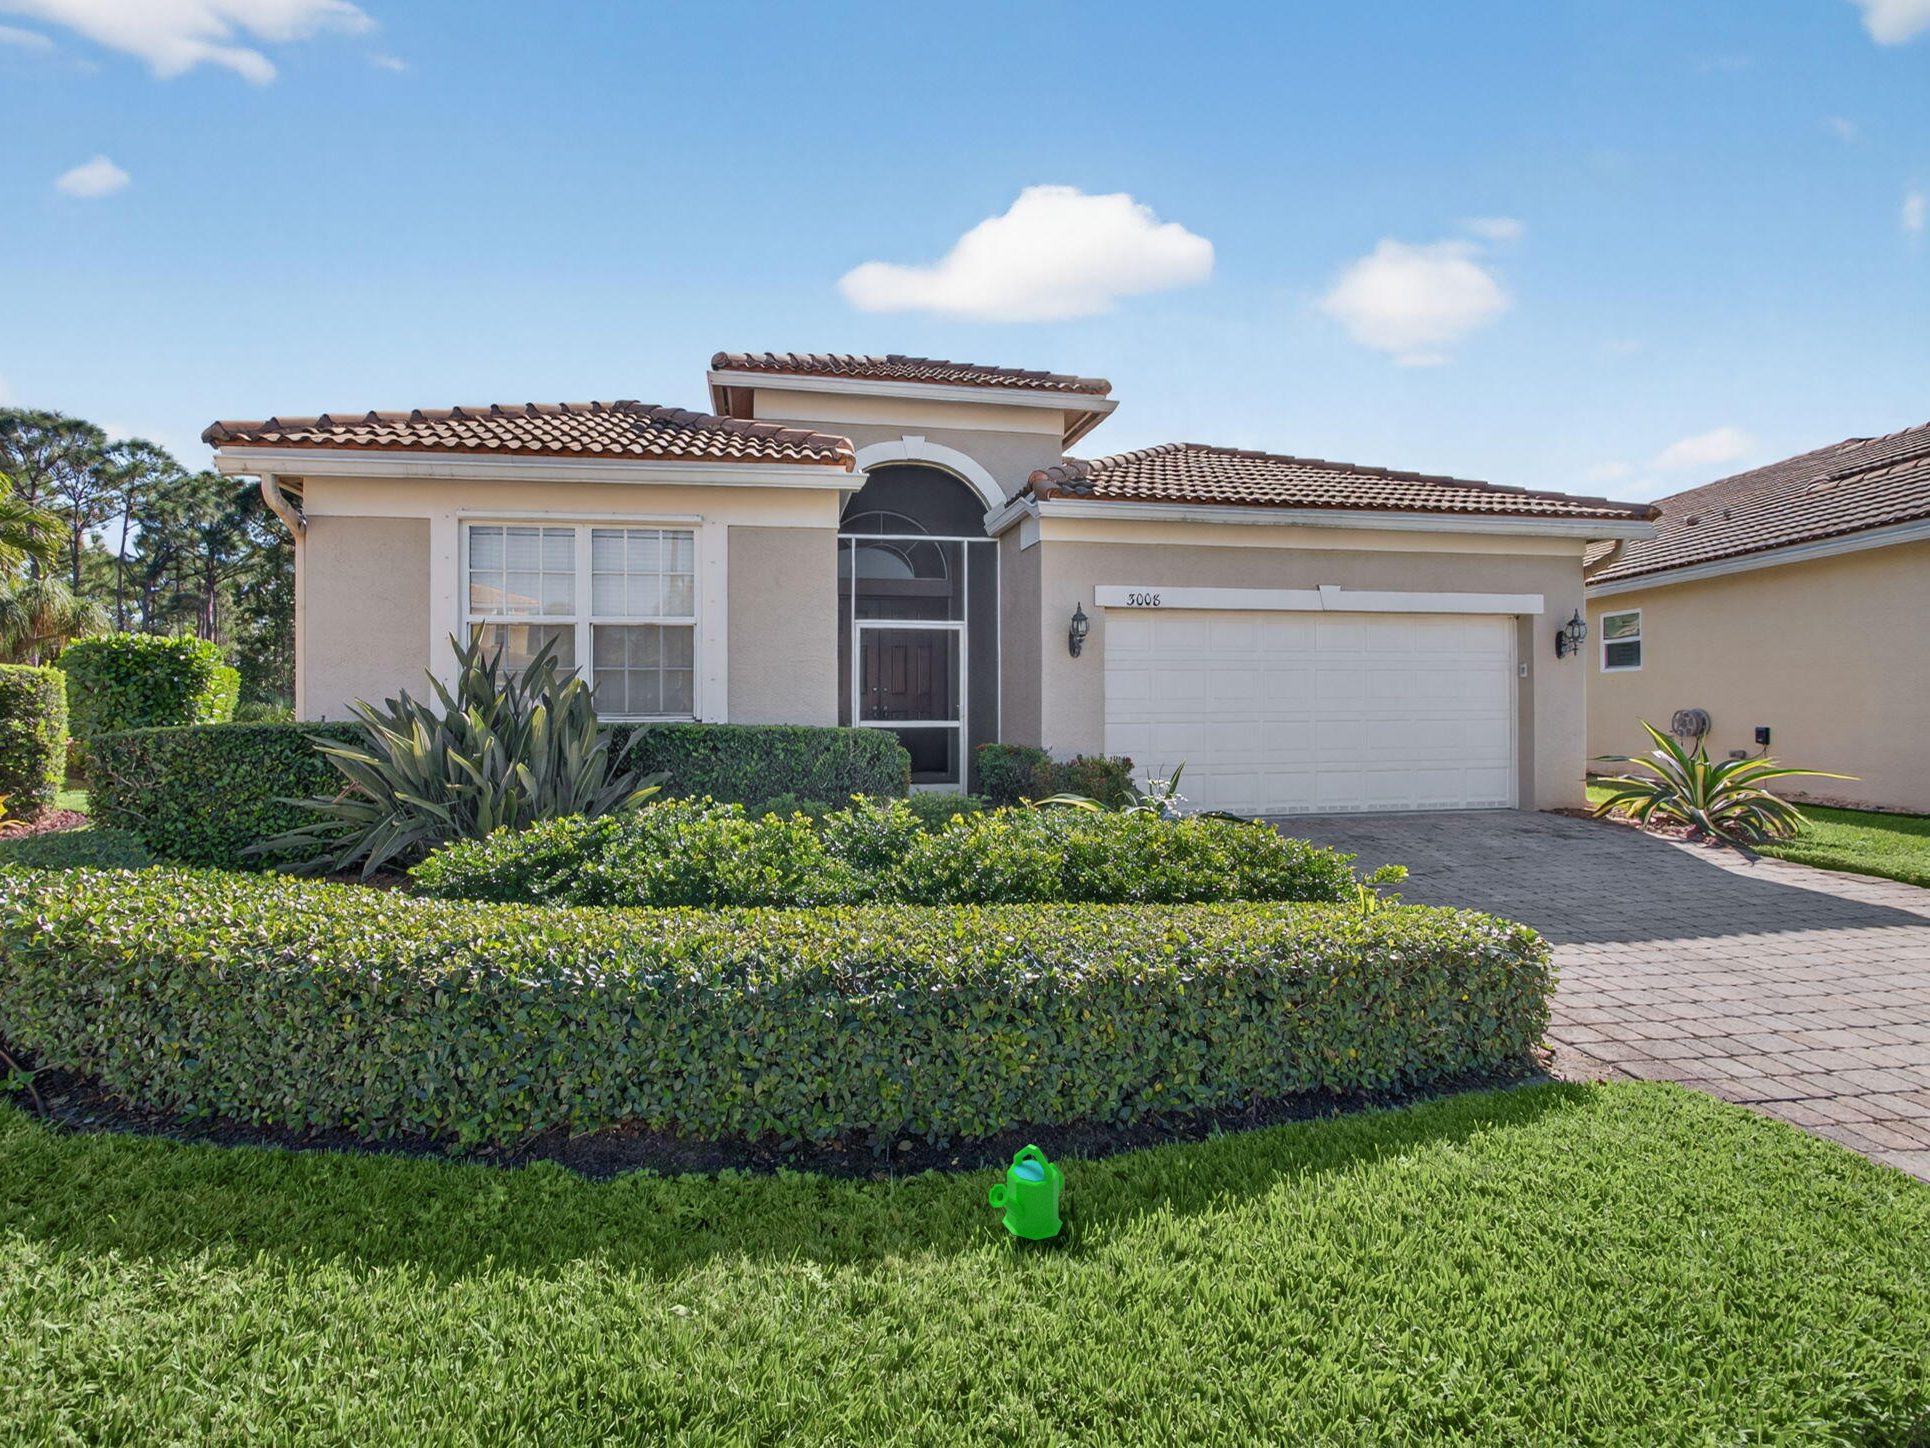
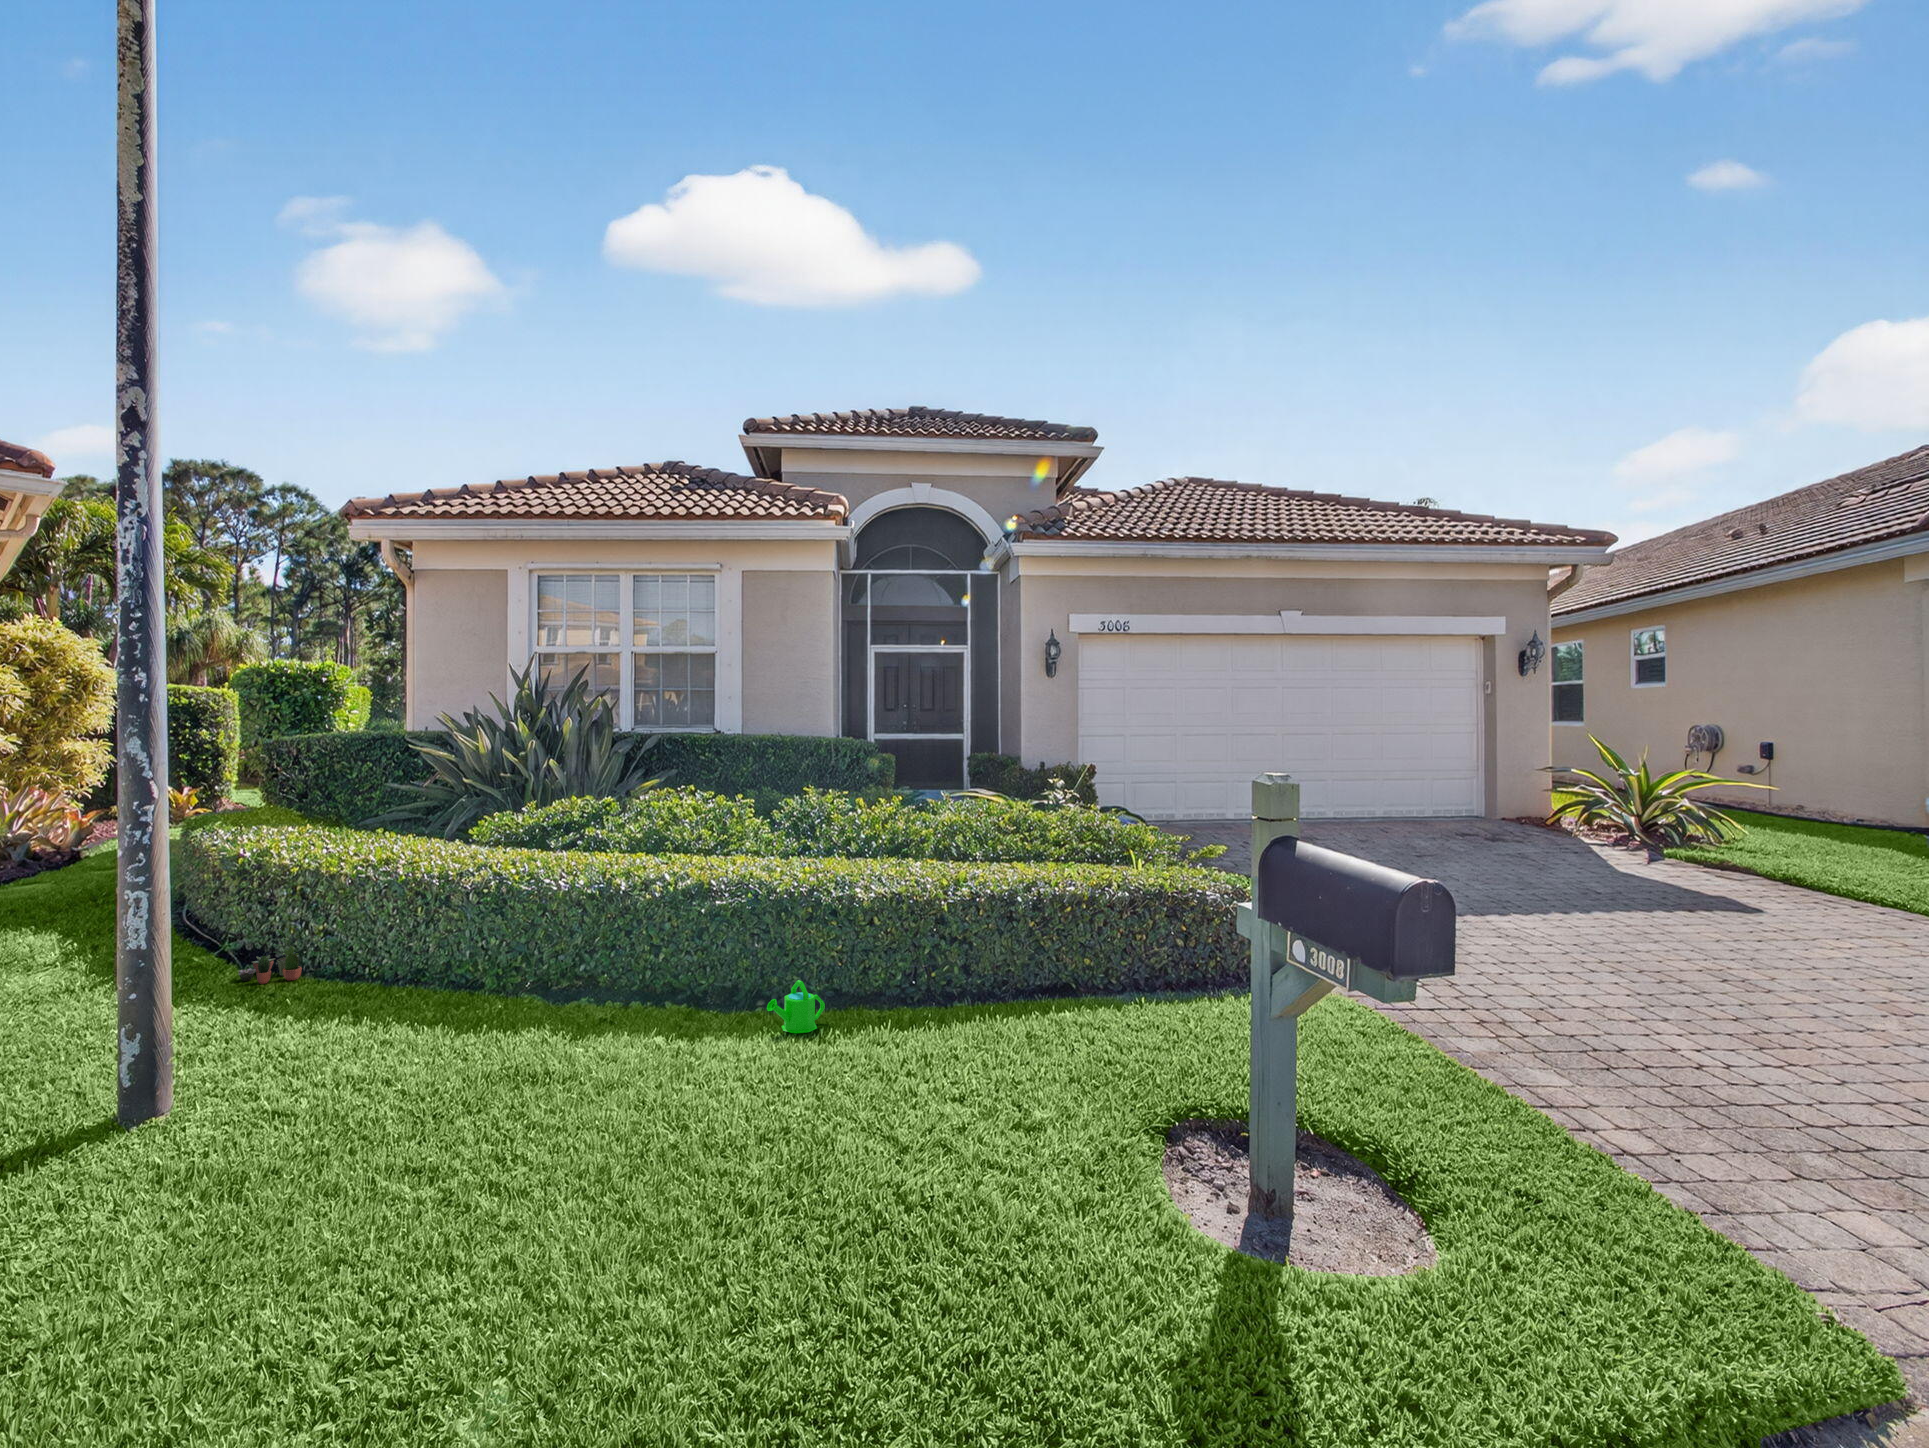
potted plant: none [28,1058,152,1160] -> present [238,929,302,984]

